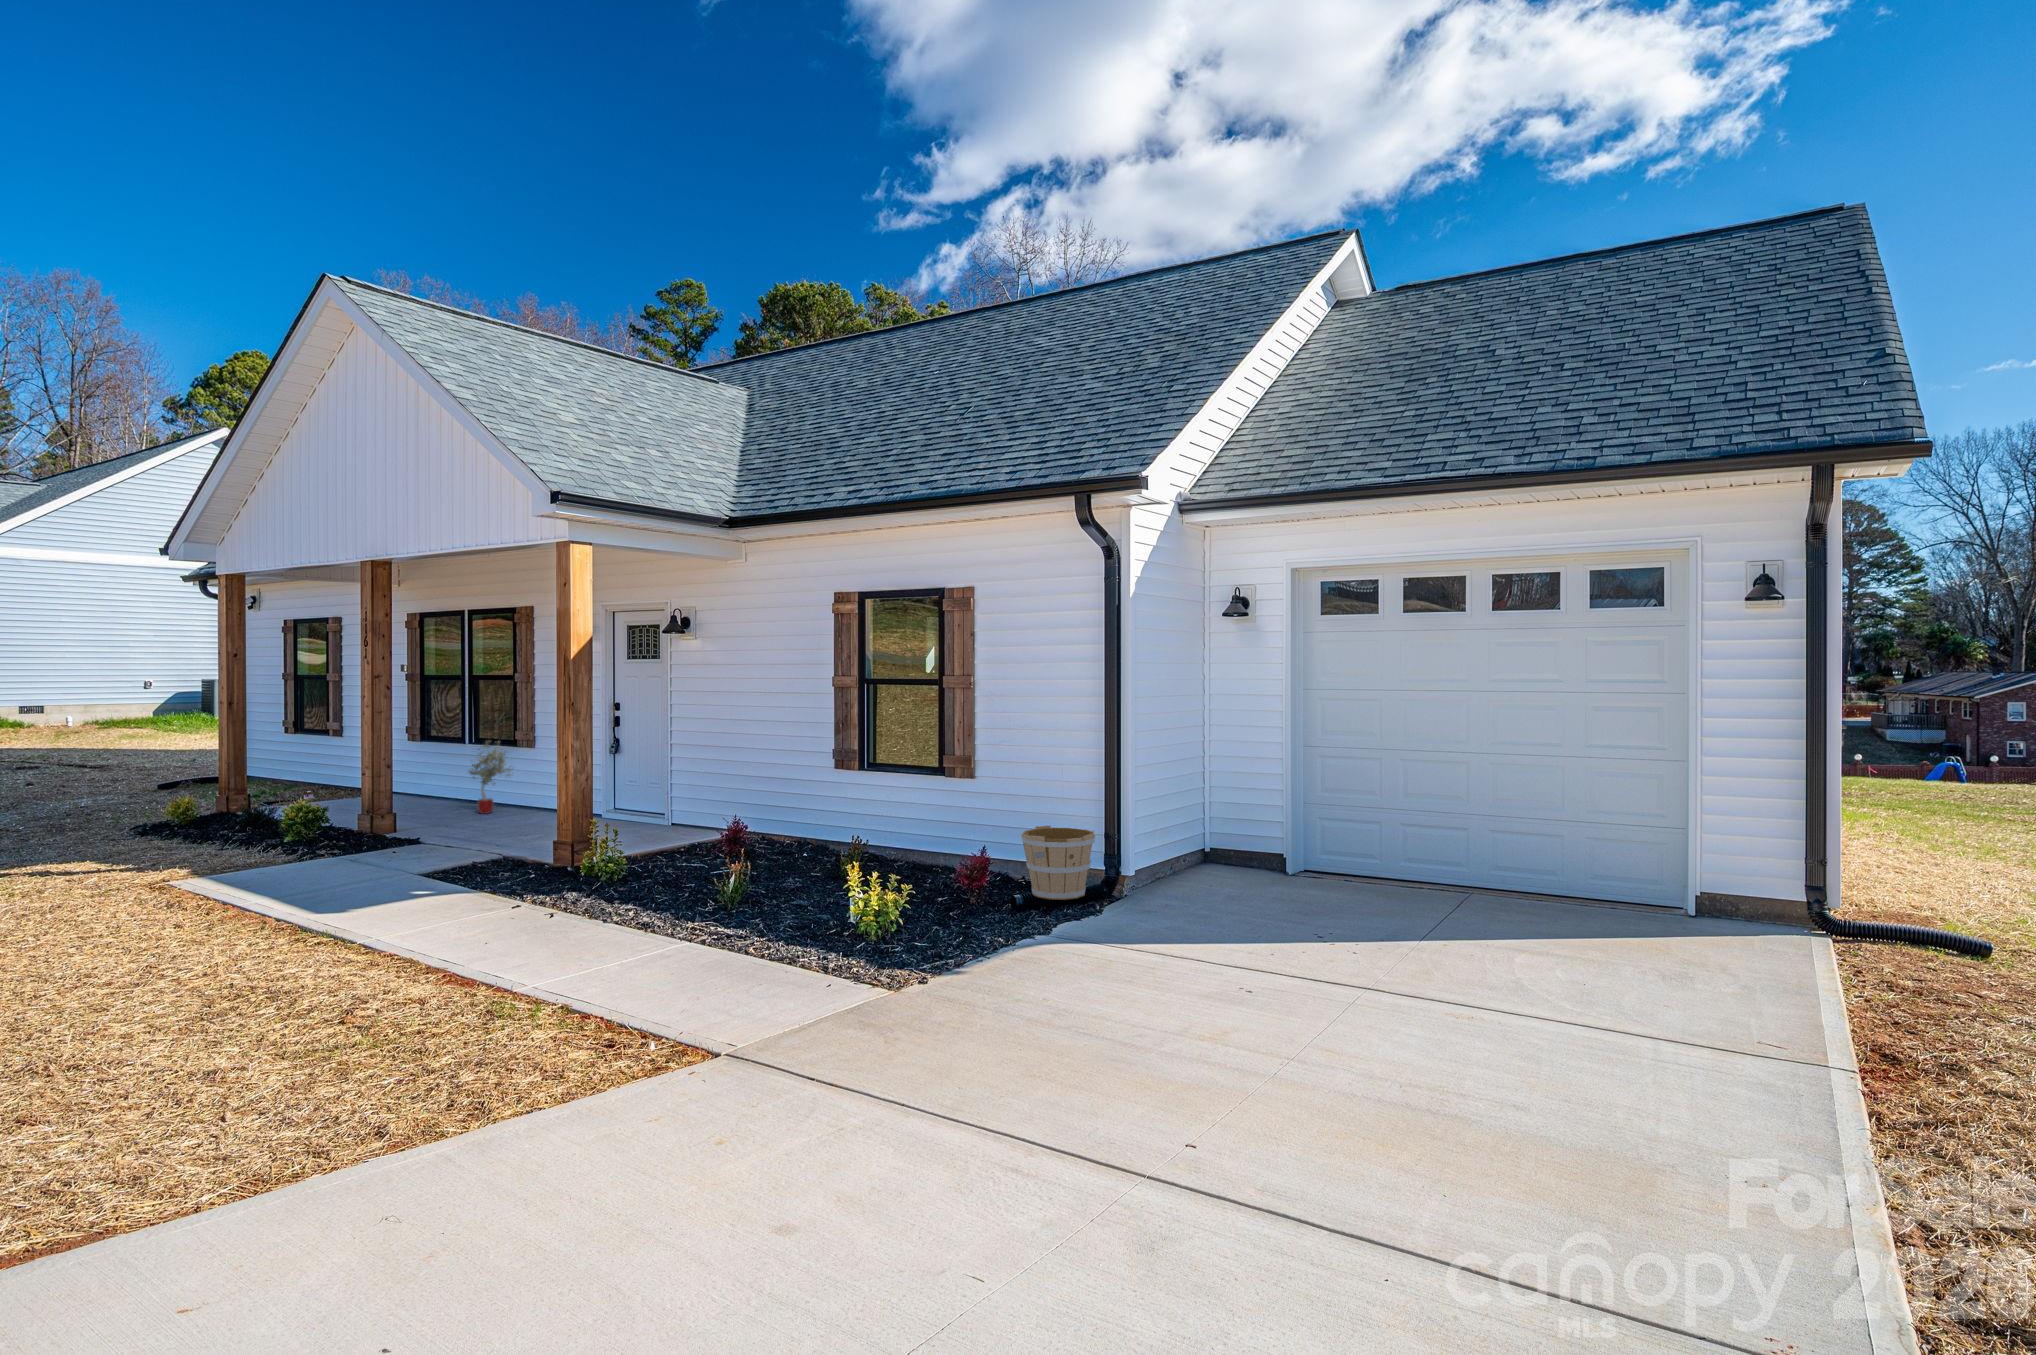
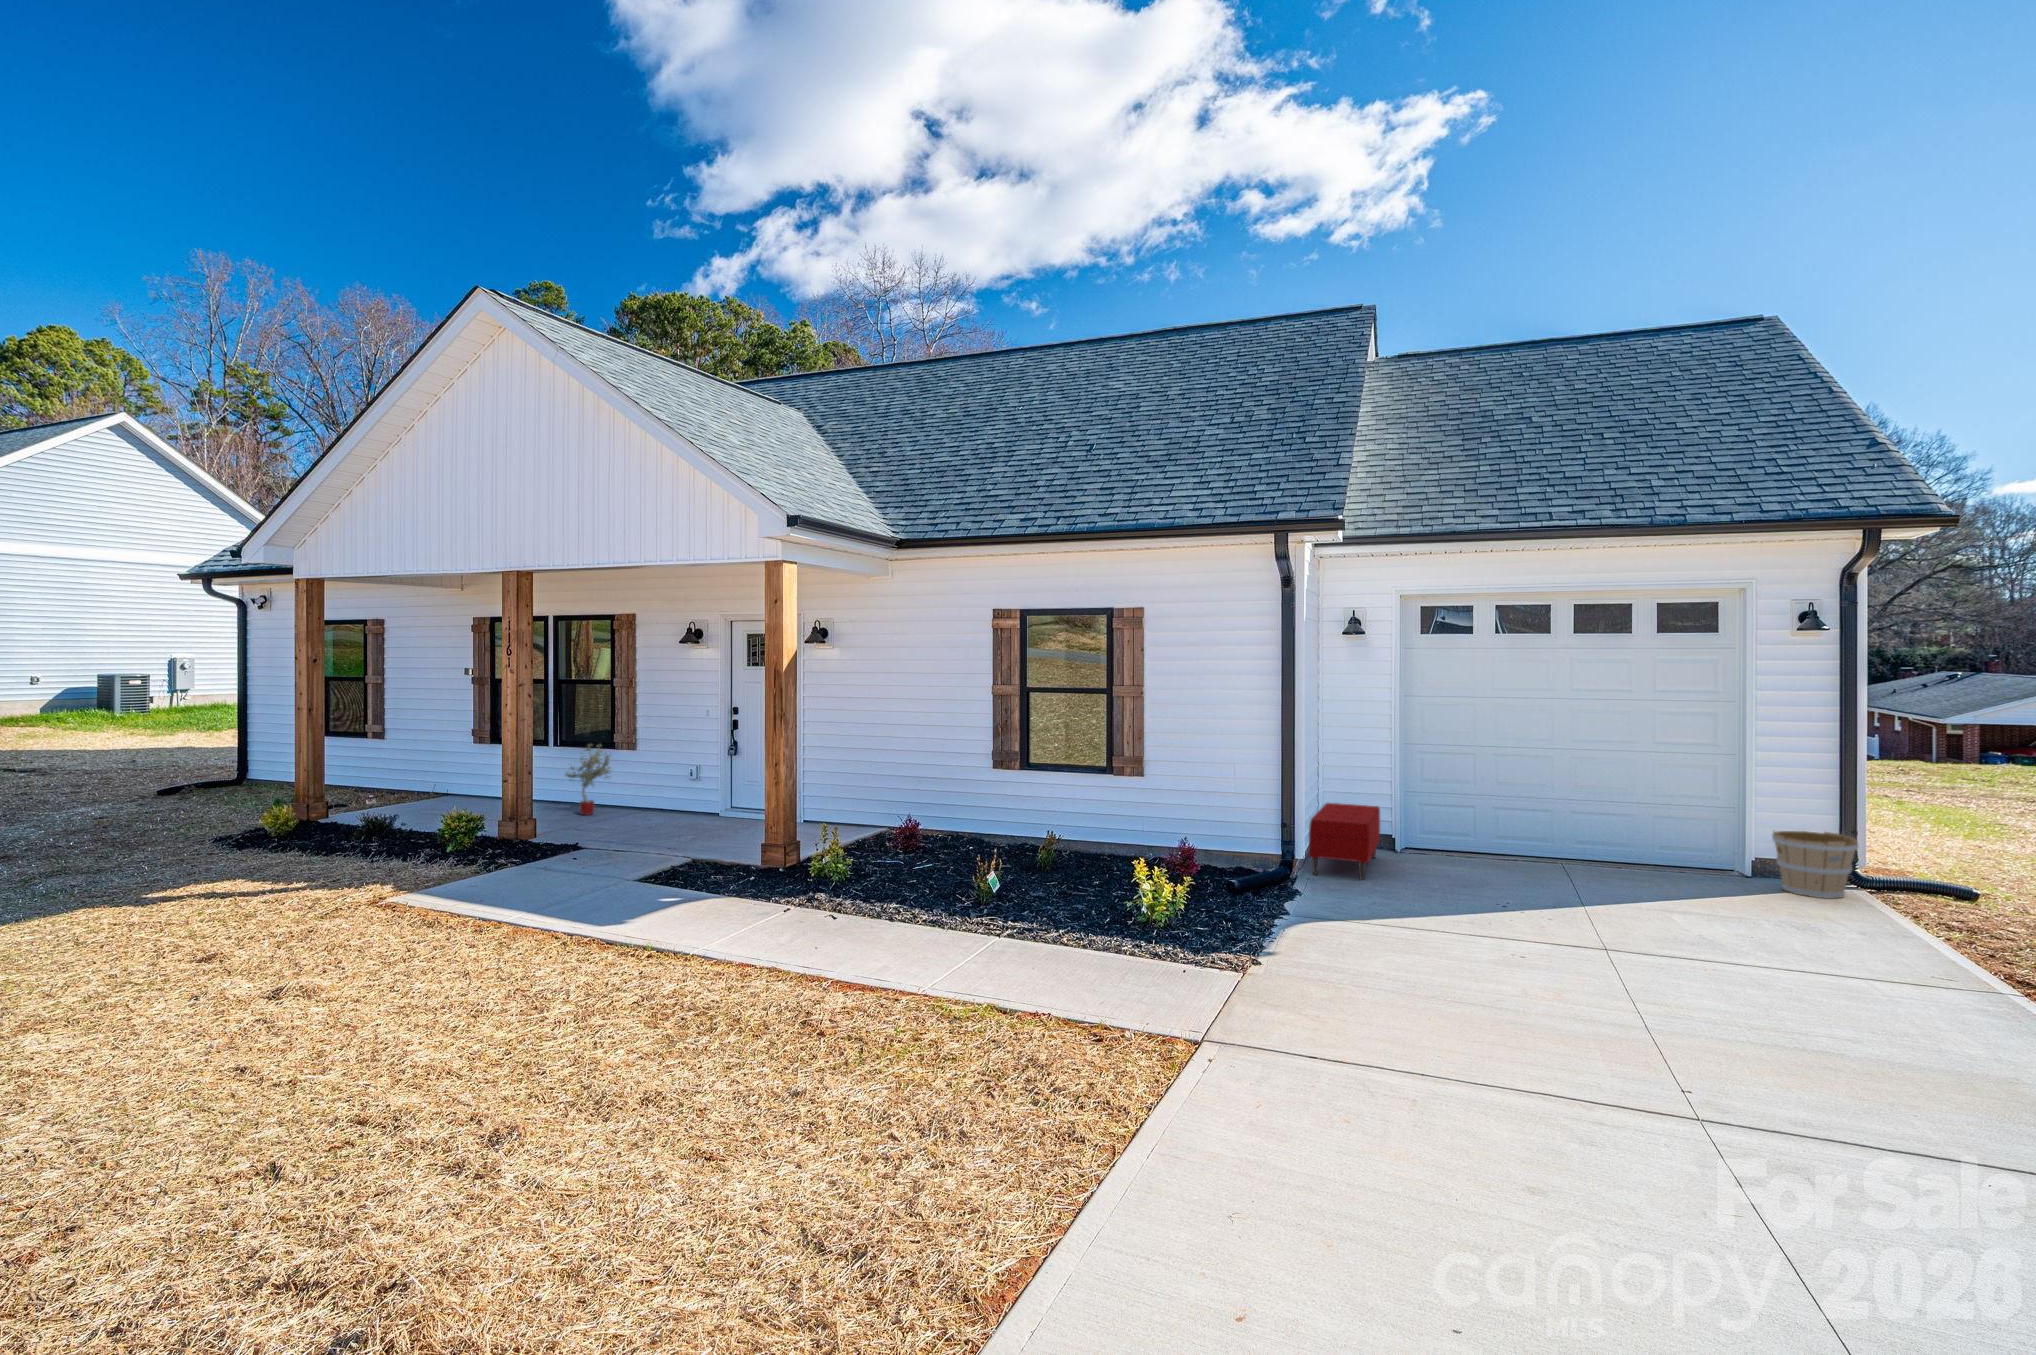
bench: none [1137,814,1255,902] -> present [1309,803,1380,880]
wooden bucket: present [1022,826,1095,900] -> present [1772,831,1858,898]

